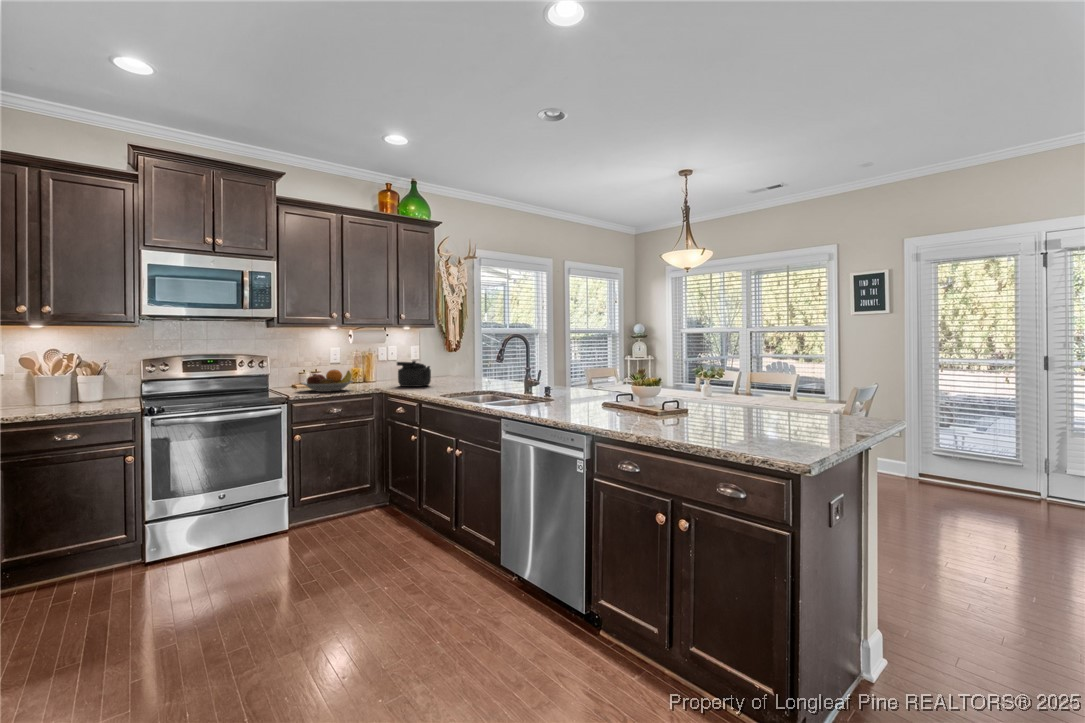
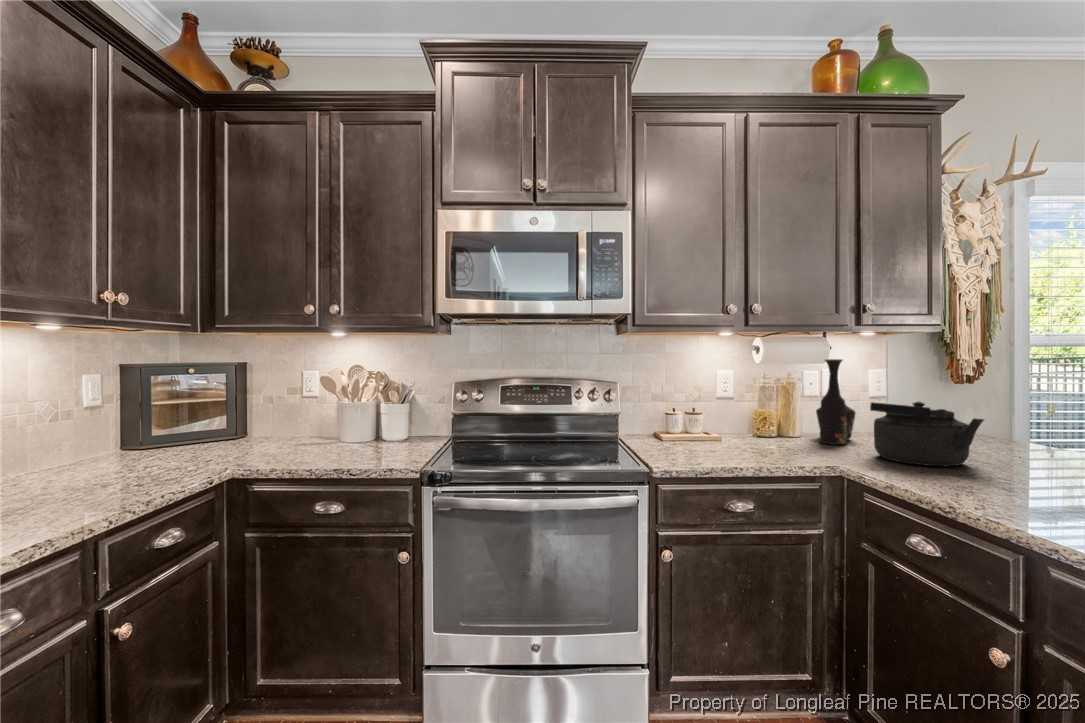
vase: none [381,342,399,384] -> present [816,359,855,445]
fruit bowl: present [301,370,353,392] -> none [672,416,781,464]

